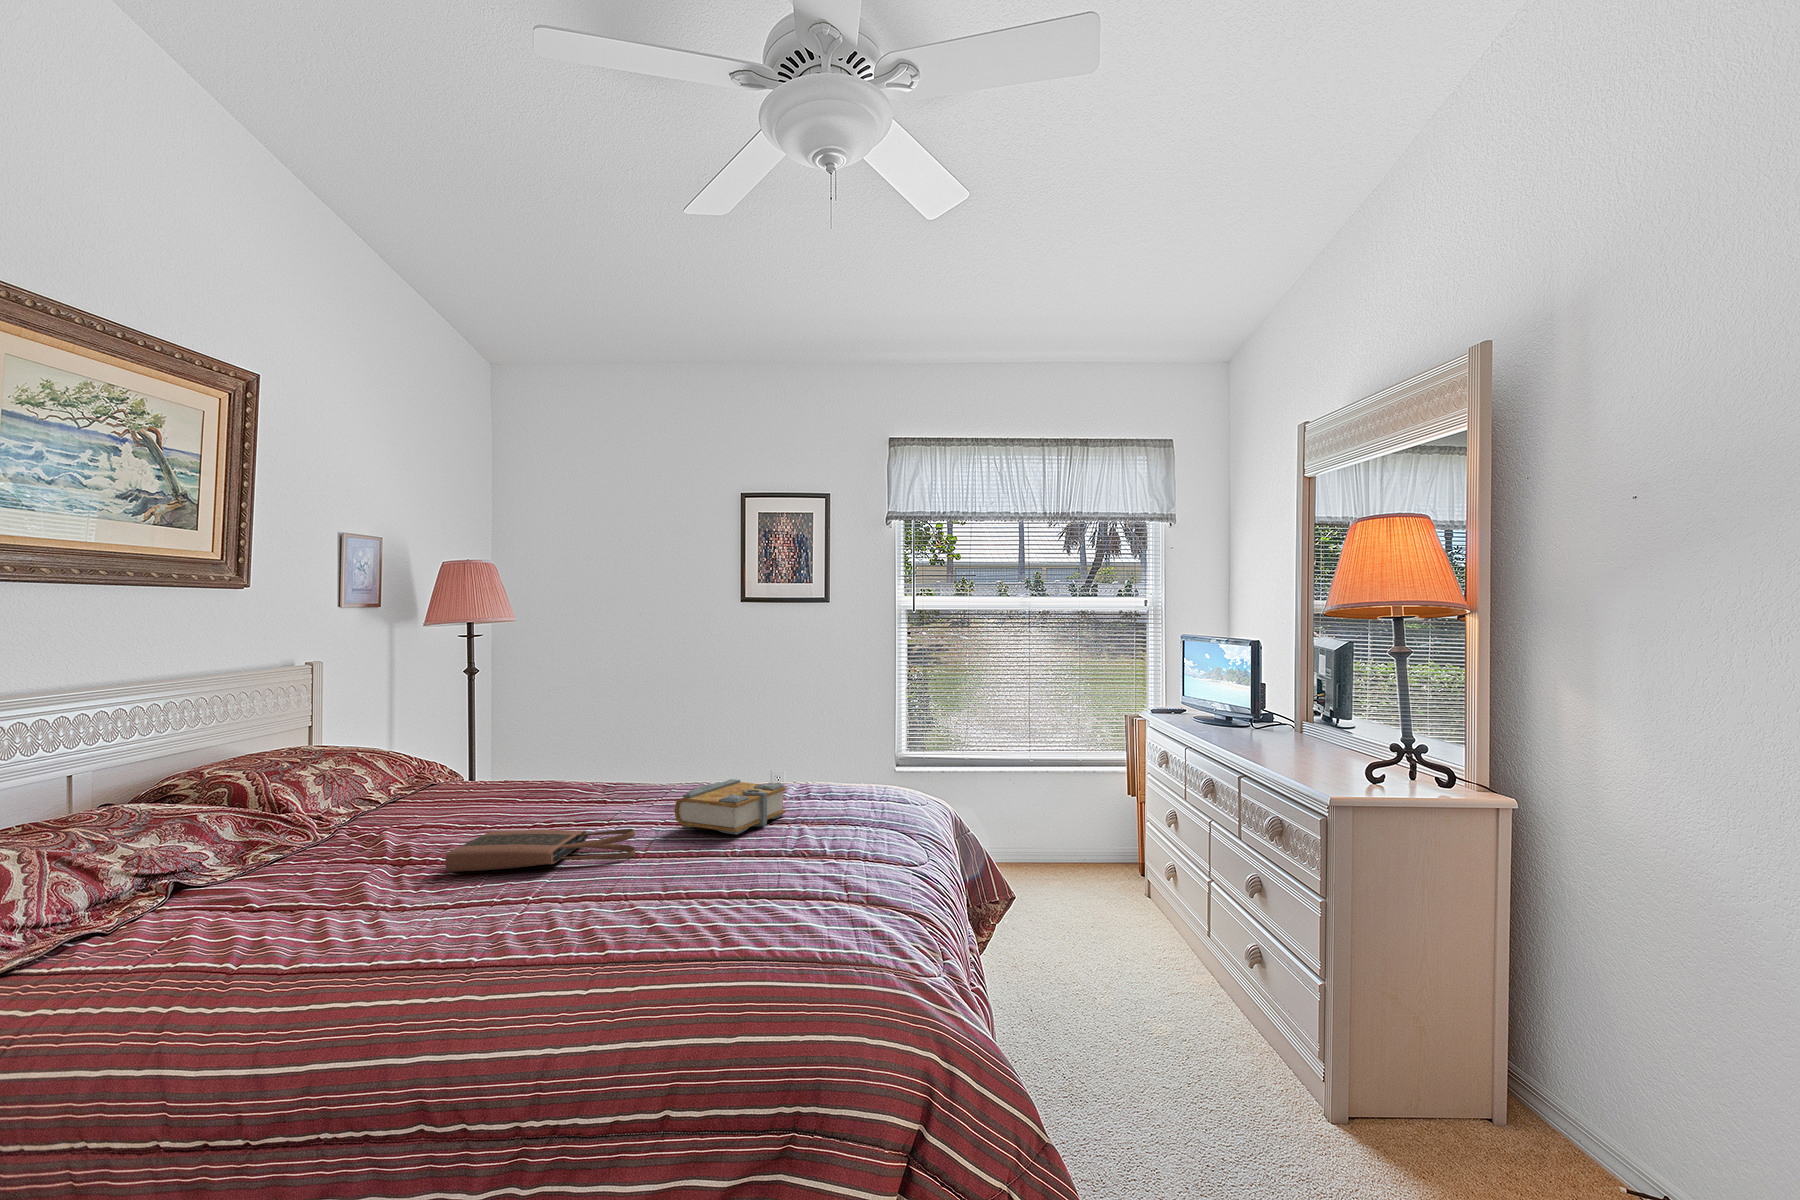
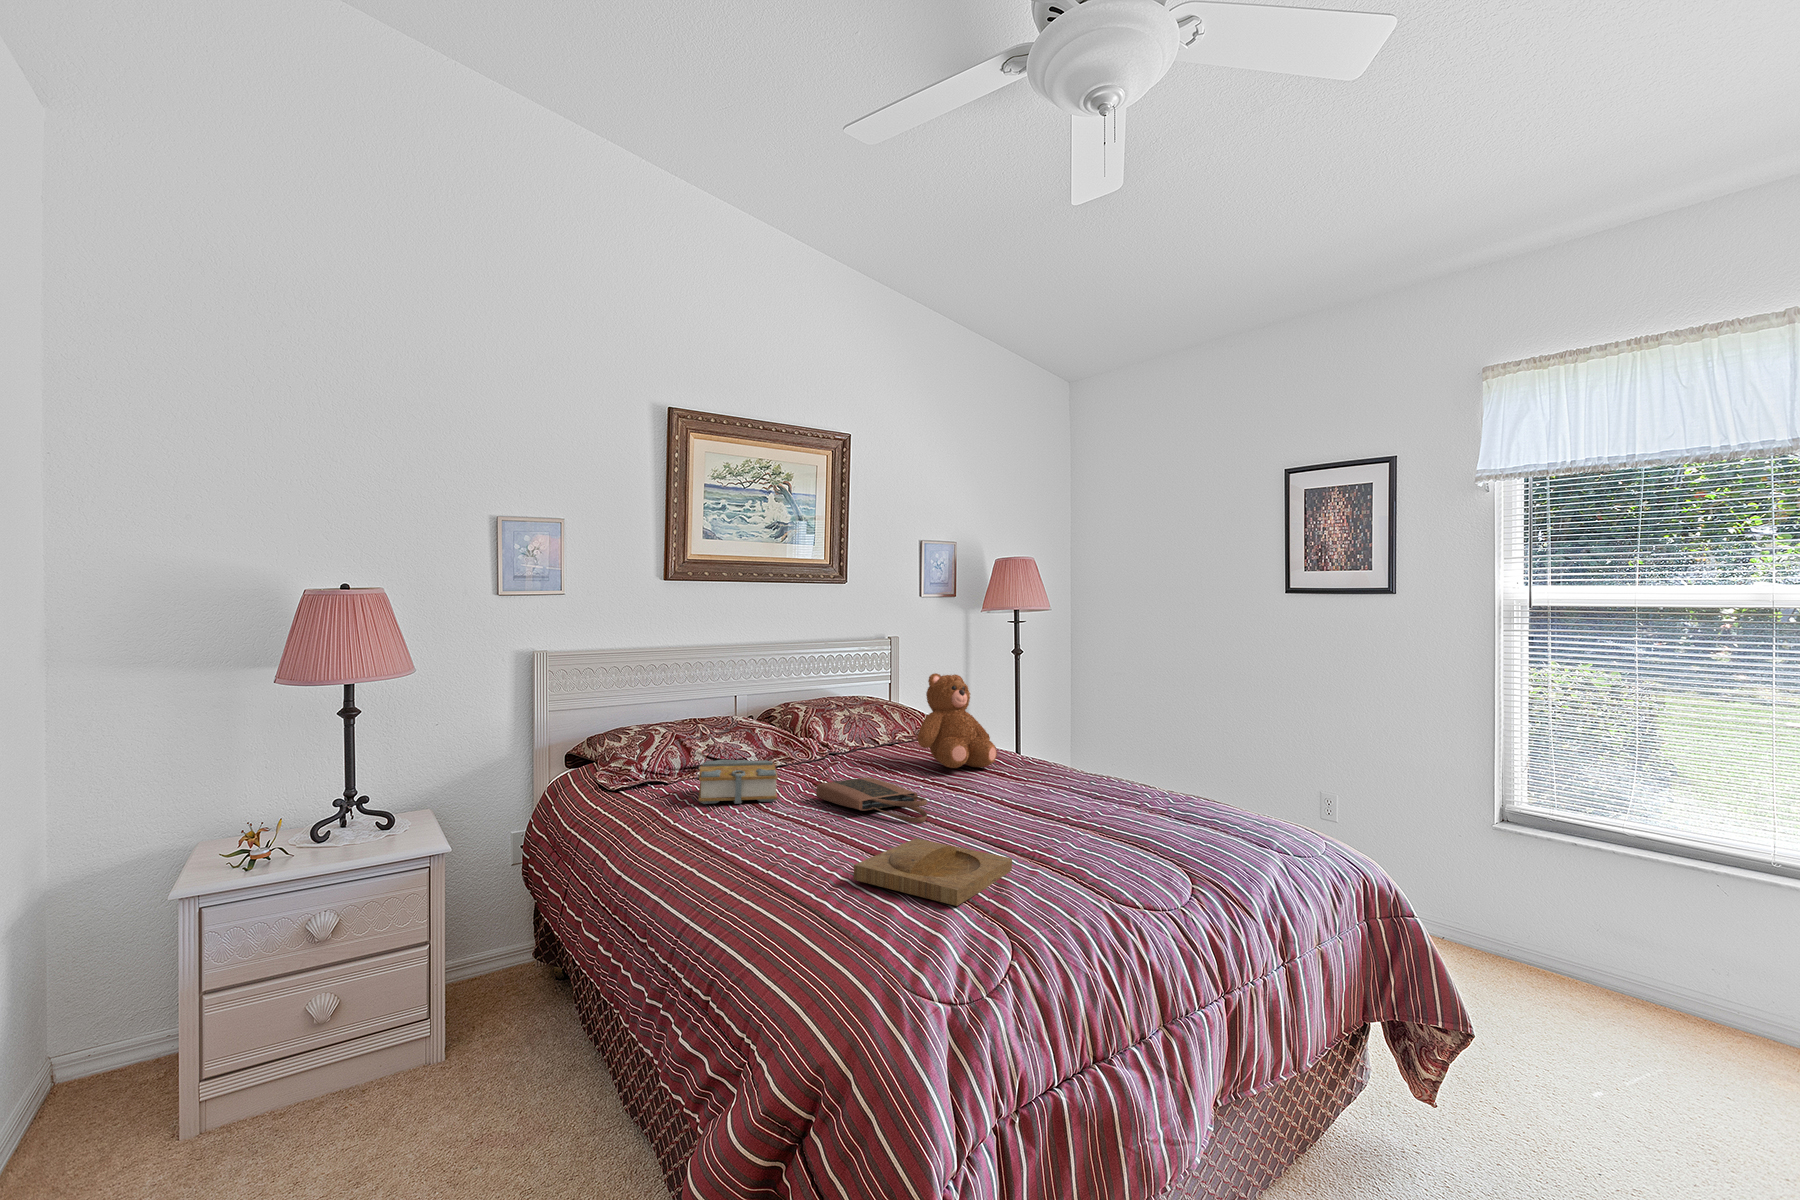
teddy bear: none [483,694,586,807] -> present [918,673,997,768]
book: present [674,779,786,835] -> present [698,760,778,804]
tray: none [694,849,842,916] -> present [854,838,1012,906]

